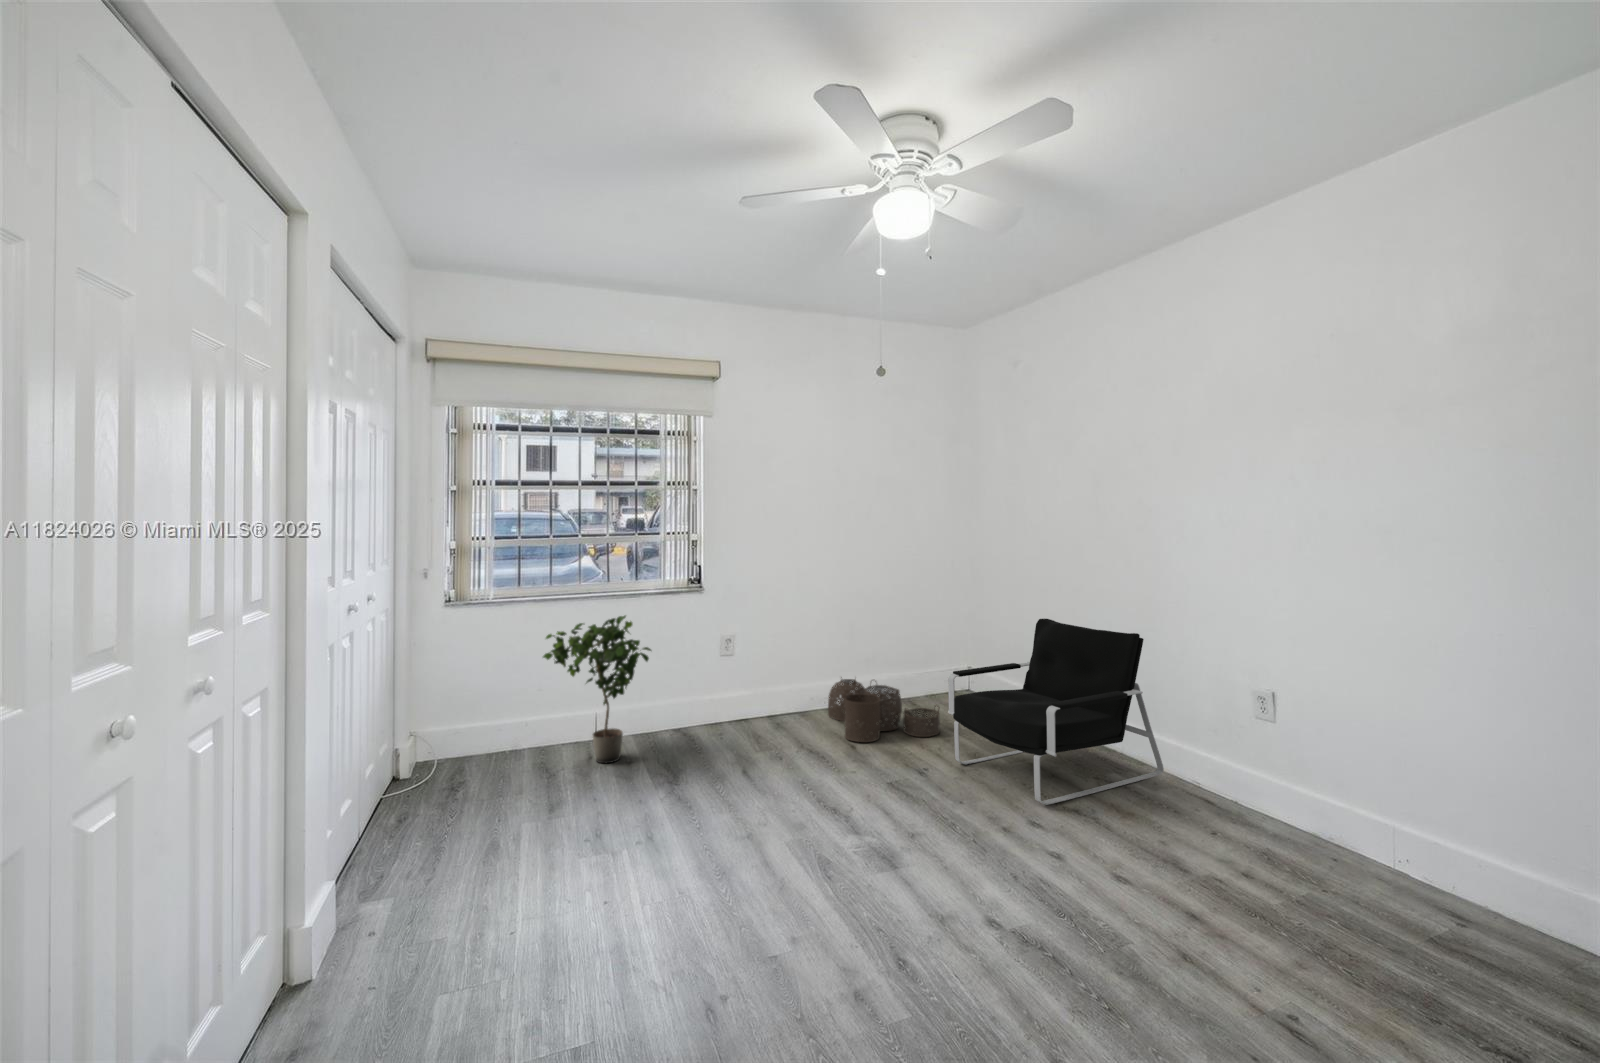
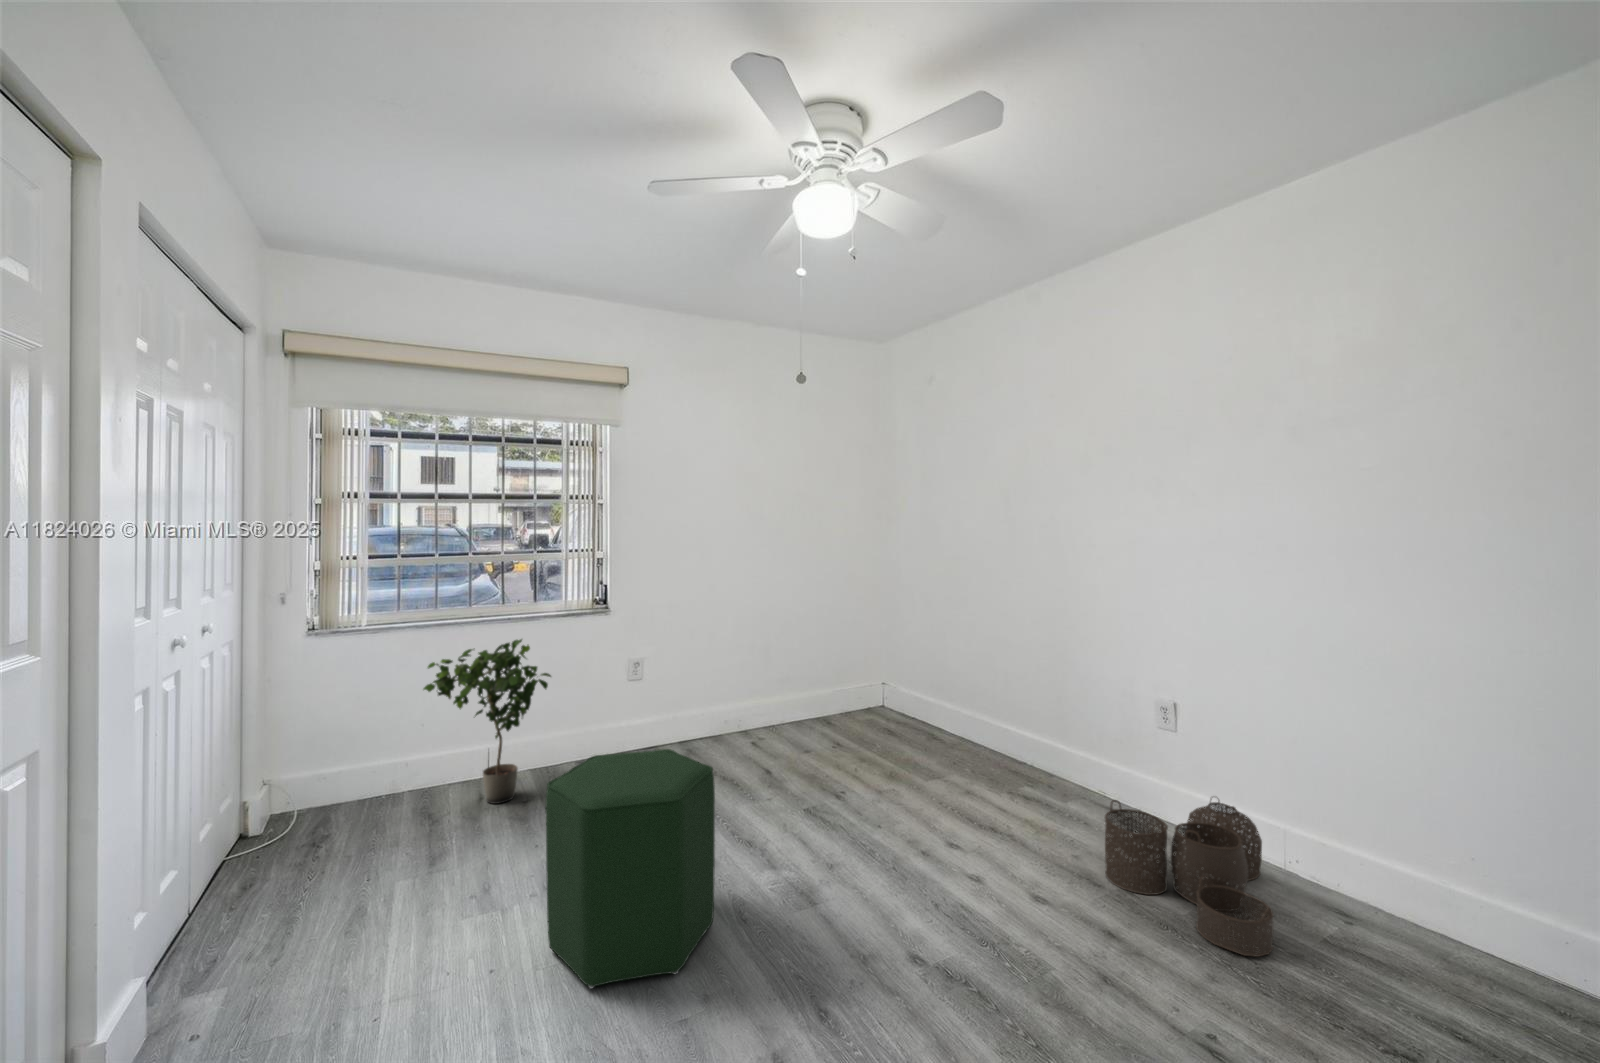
armchair: present [948,619,1164,805] -> none [865,632,1074,824]
woven basket: present [828,679,940,742] -> present [1105,799,1273,957]
ottoman: none [651,716,799,917] -> present [546,749,715,988]

